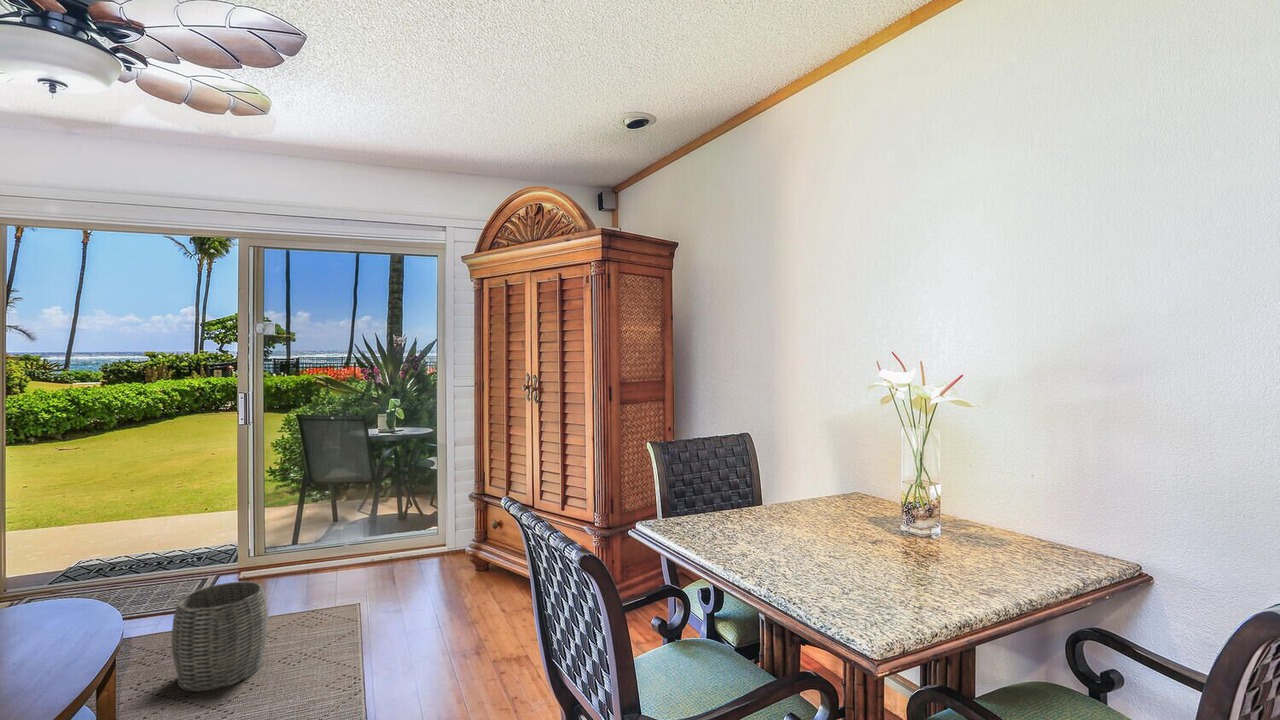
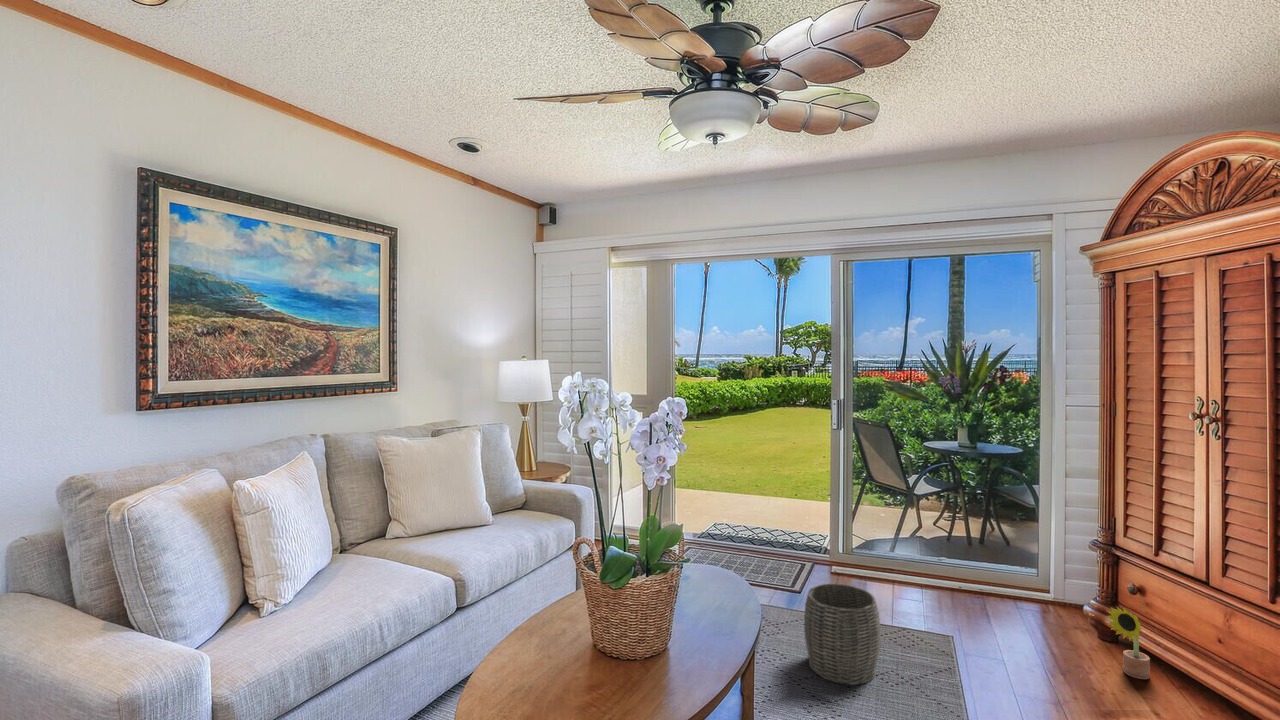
decorative plant: none [472,539,501,592] -> present [1106,607,1150,679]

